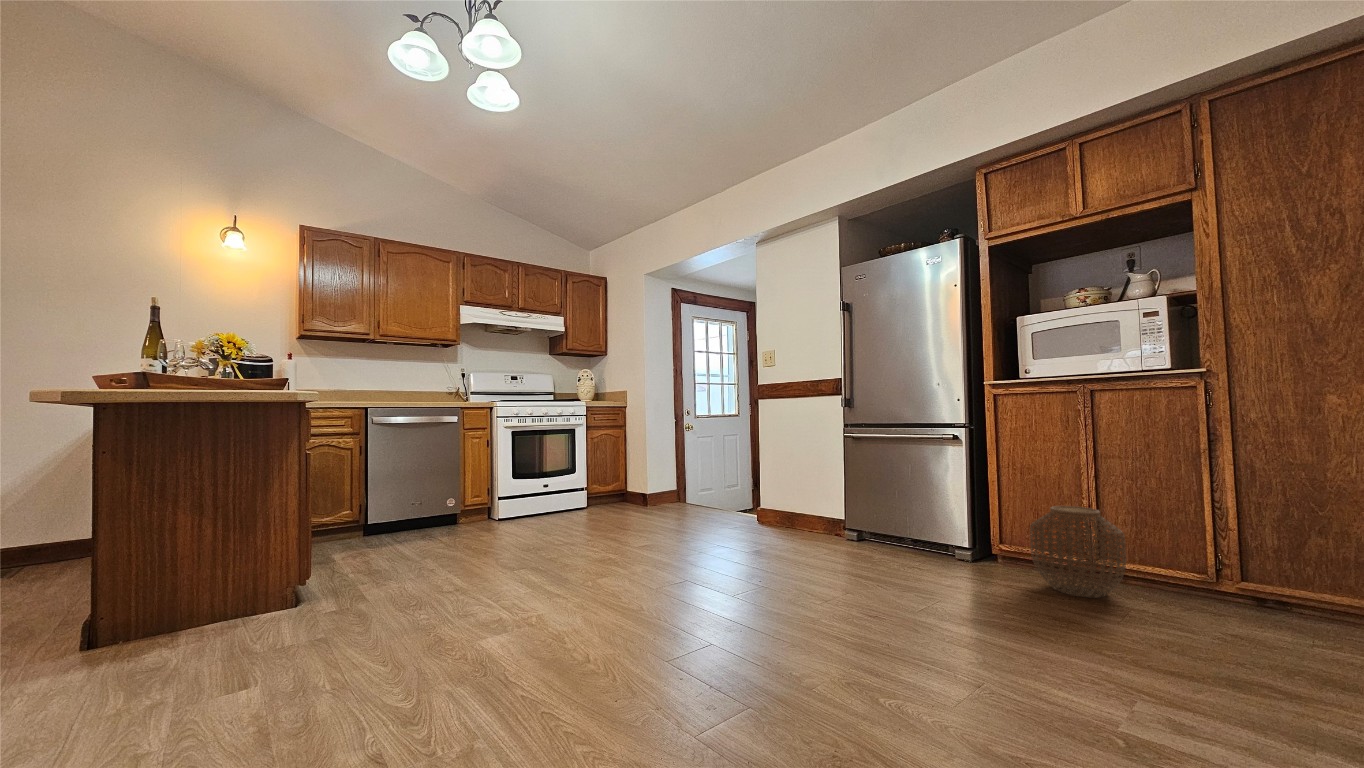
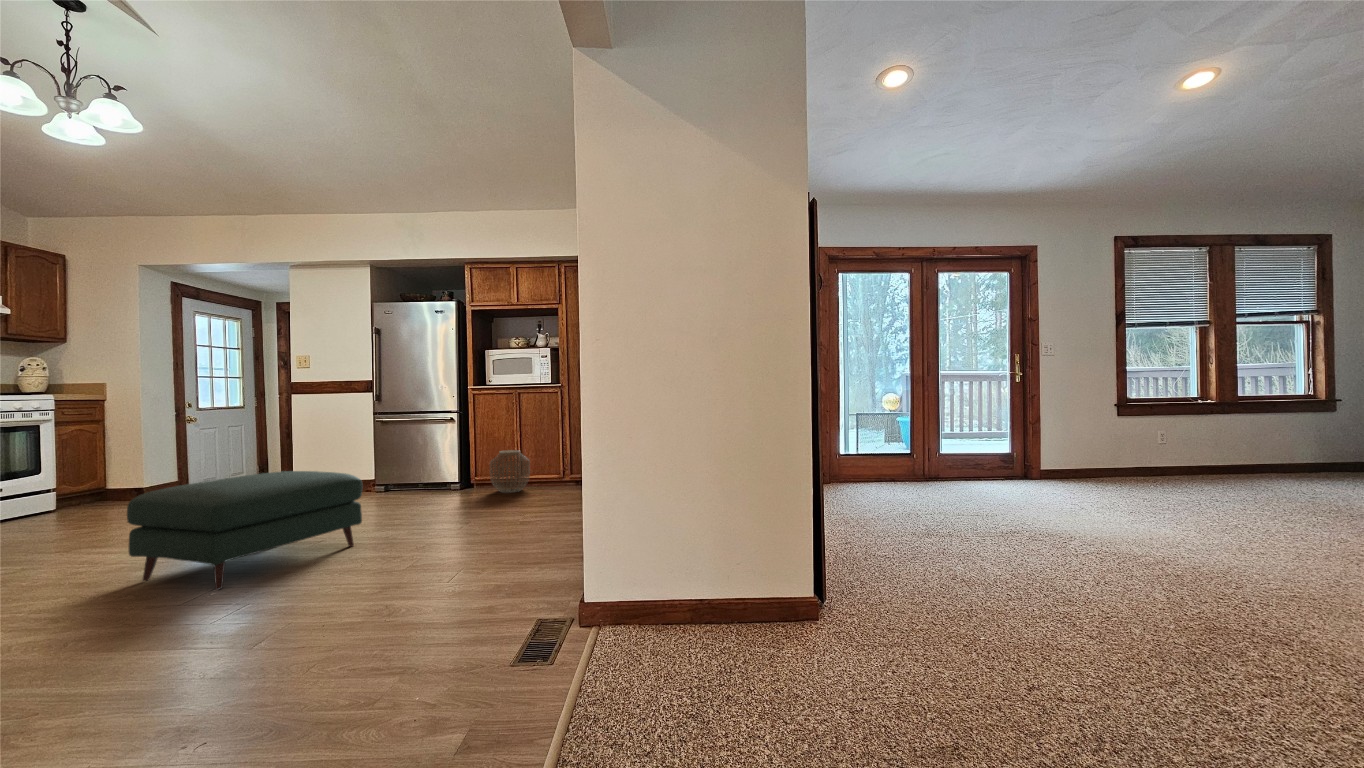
ottoman: none [472,509,756,722] -> present [127,471,362,590]

